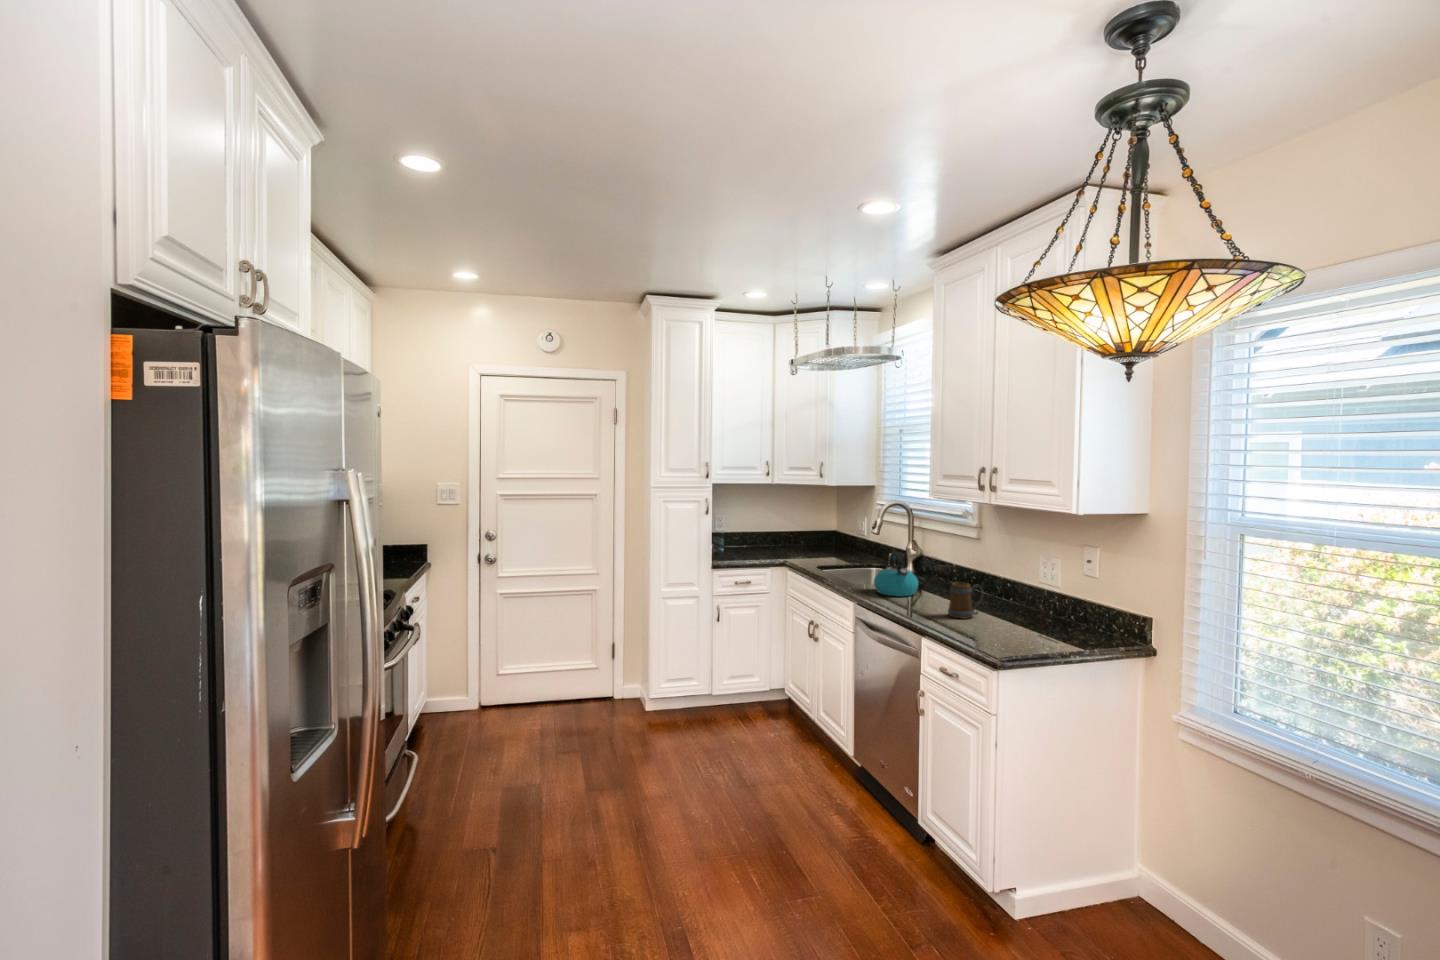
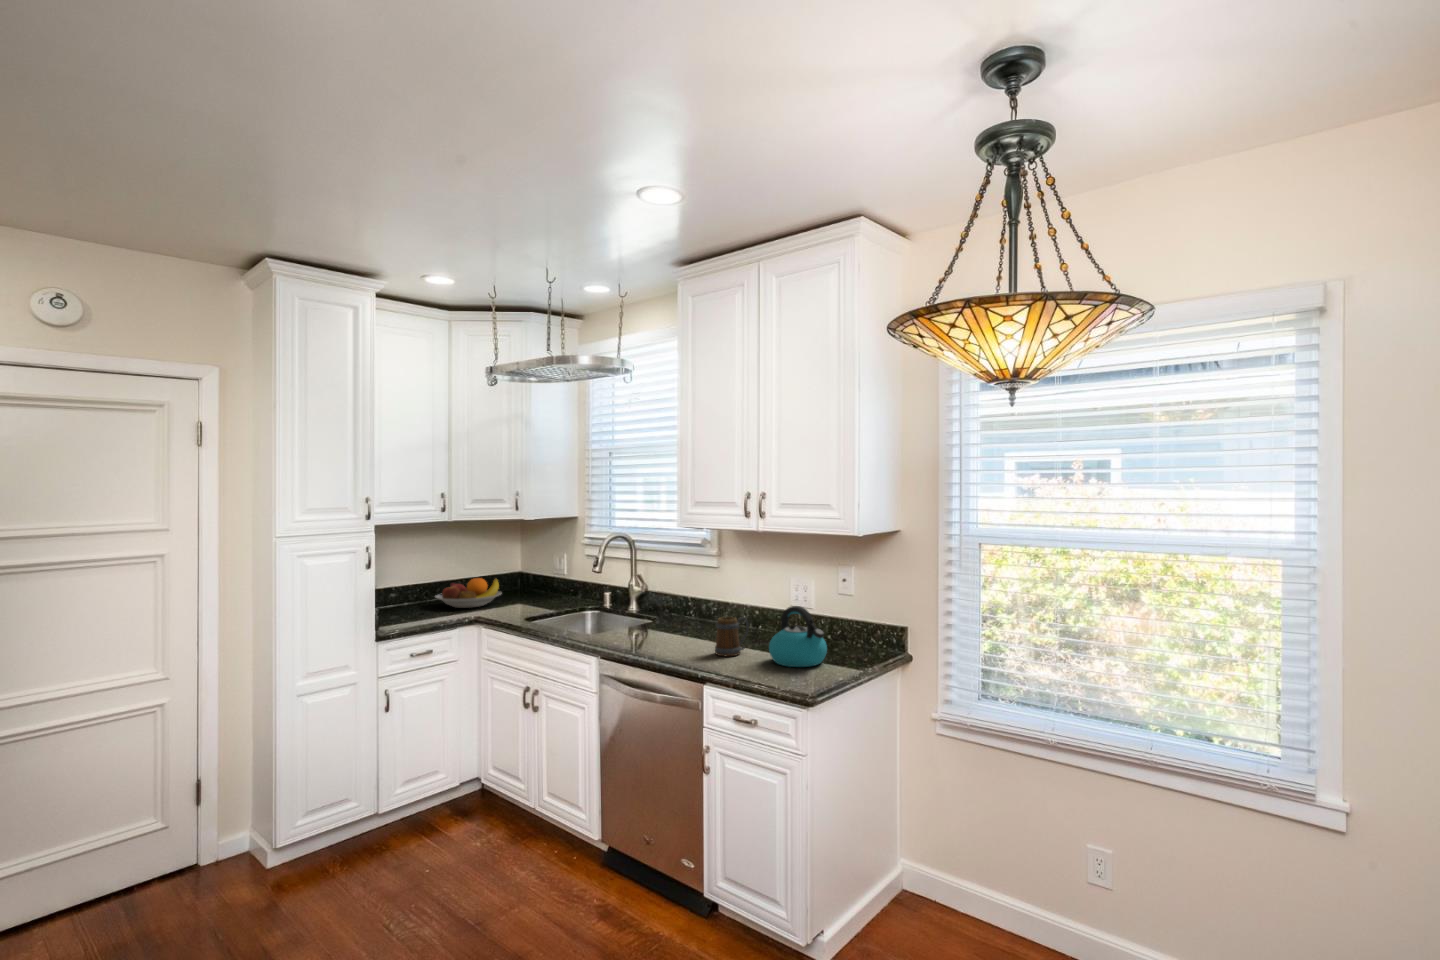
fruit bowl: none [763,531,814,554] -> present [435,578,502,608]
kettle: present [874,552,919,596] -> present [769,606,827,667]

